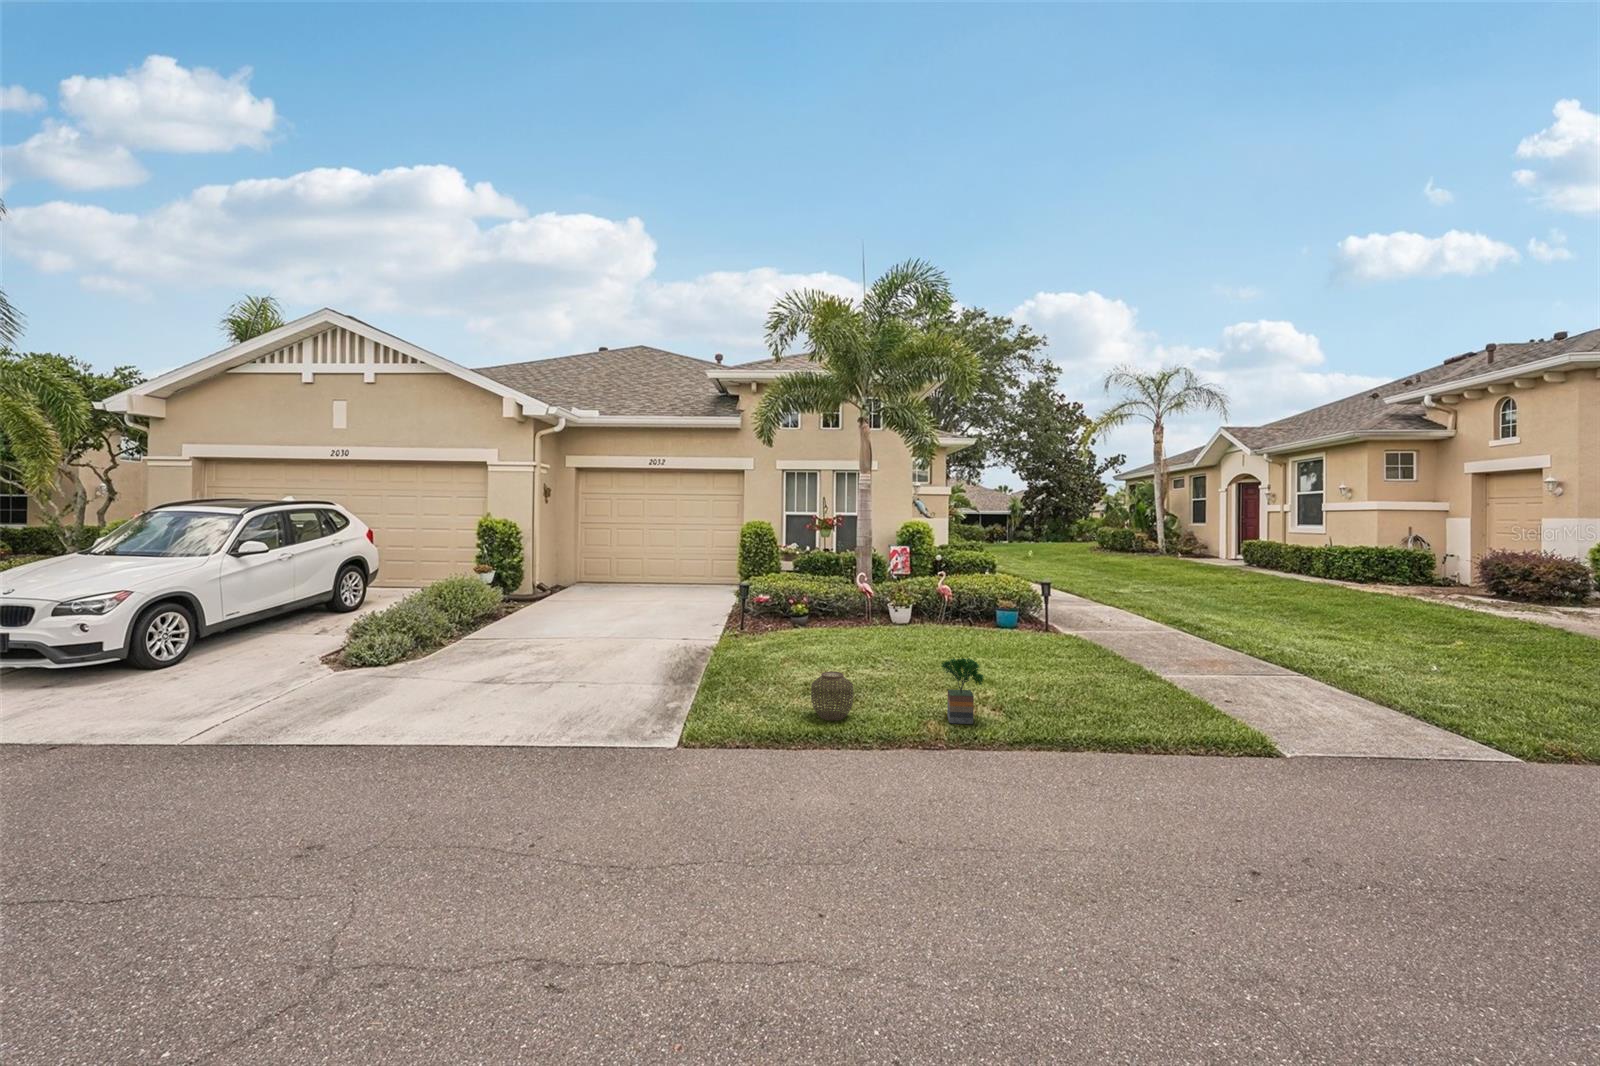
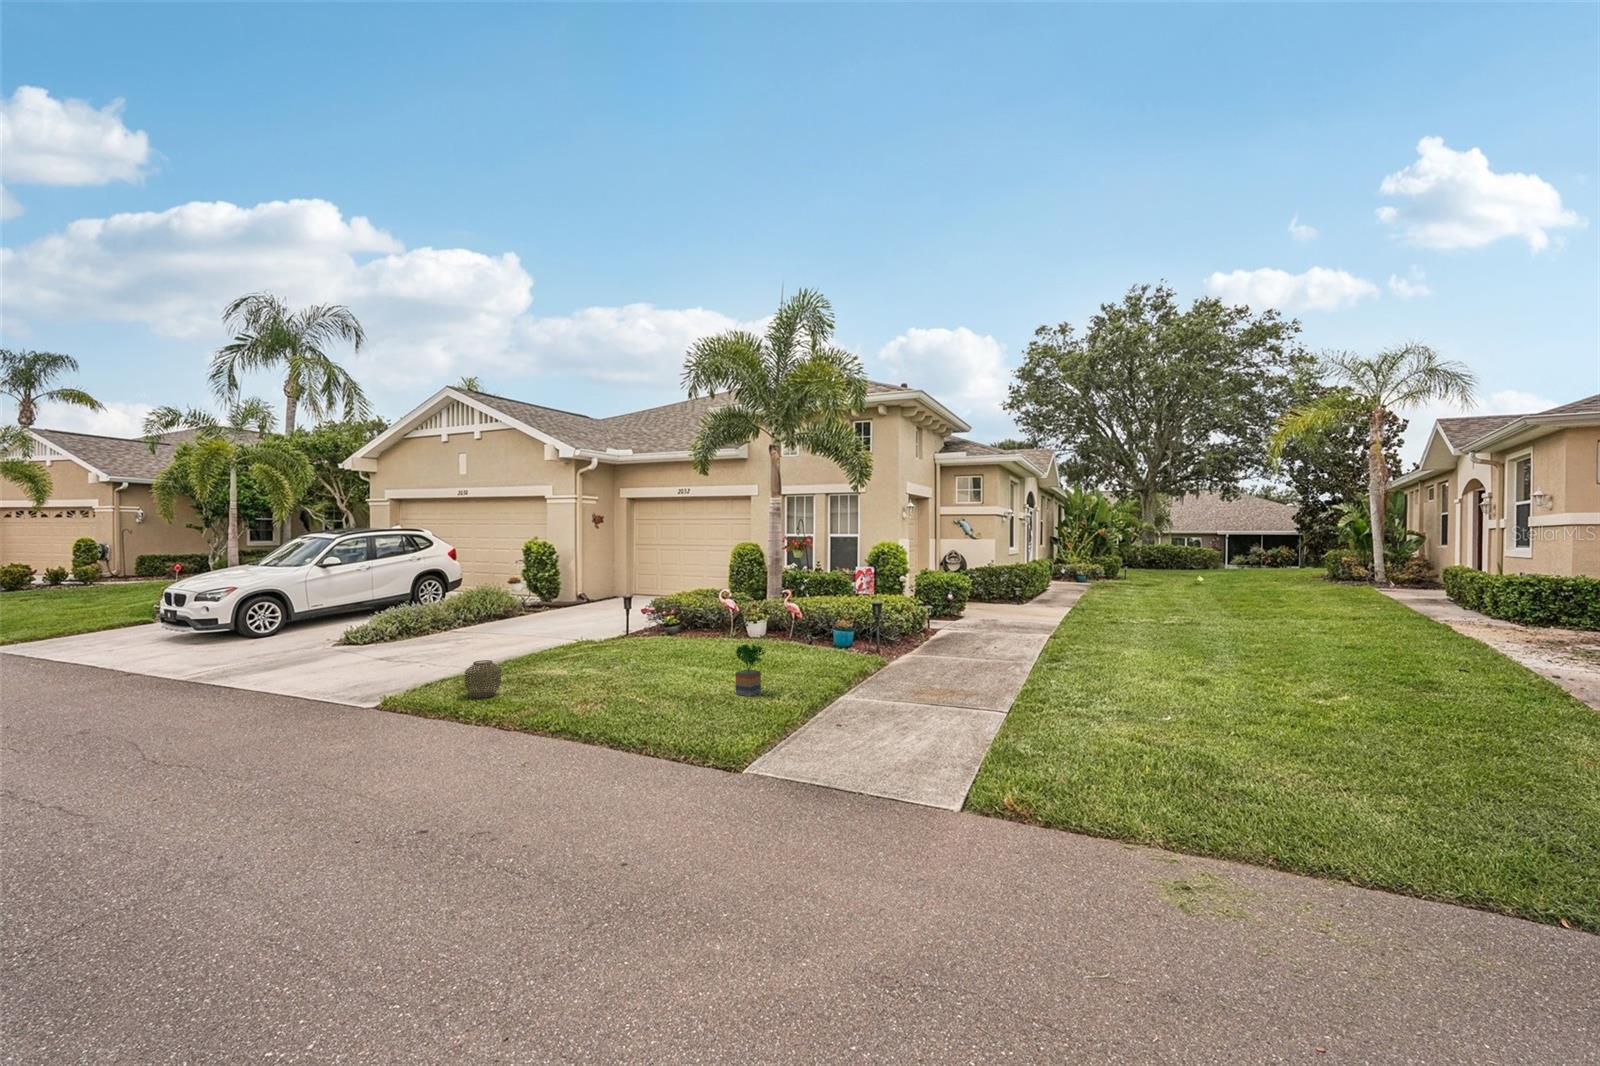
potted tree: present [941,658,984,724] -> present [736,644,765,696]

